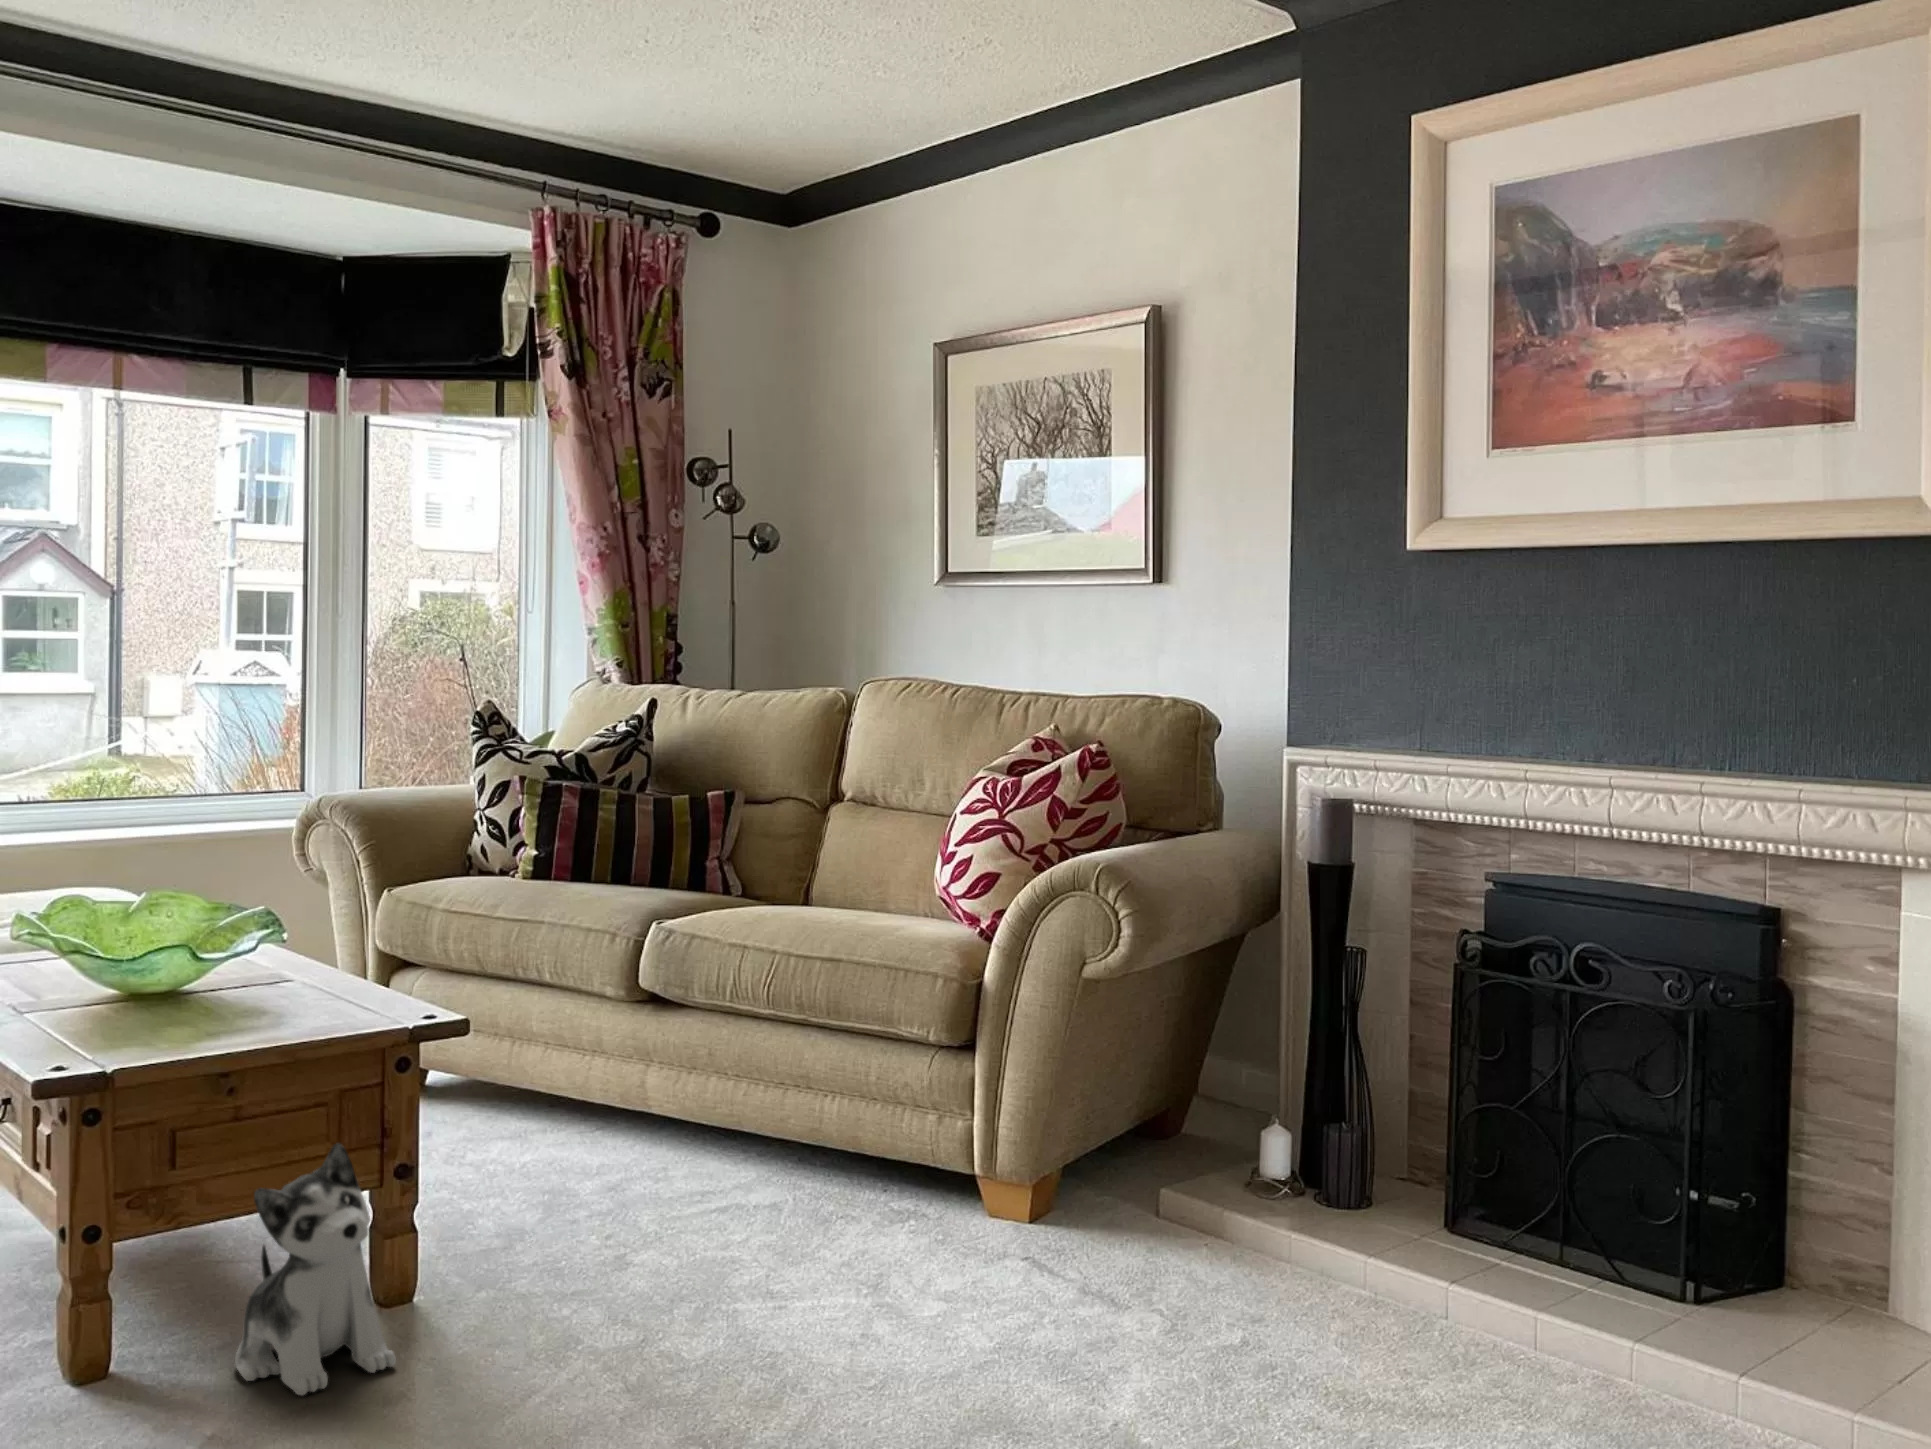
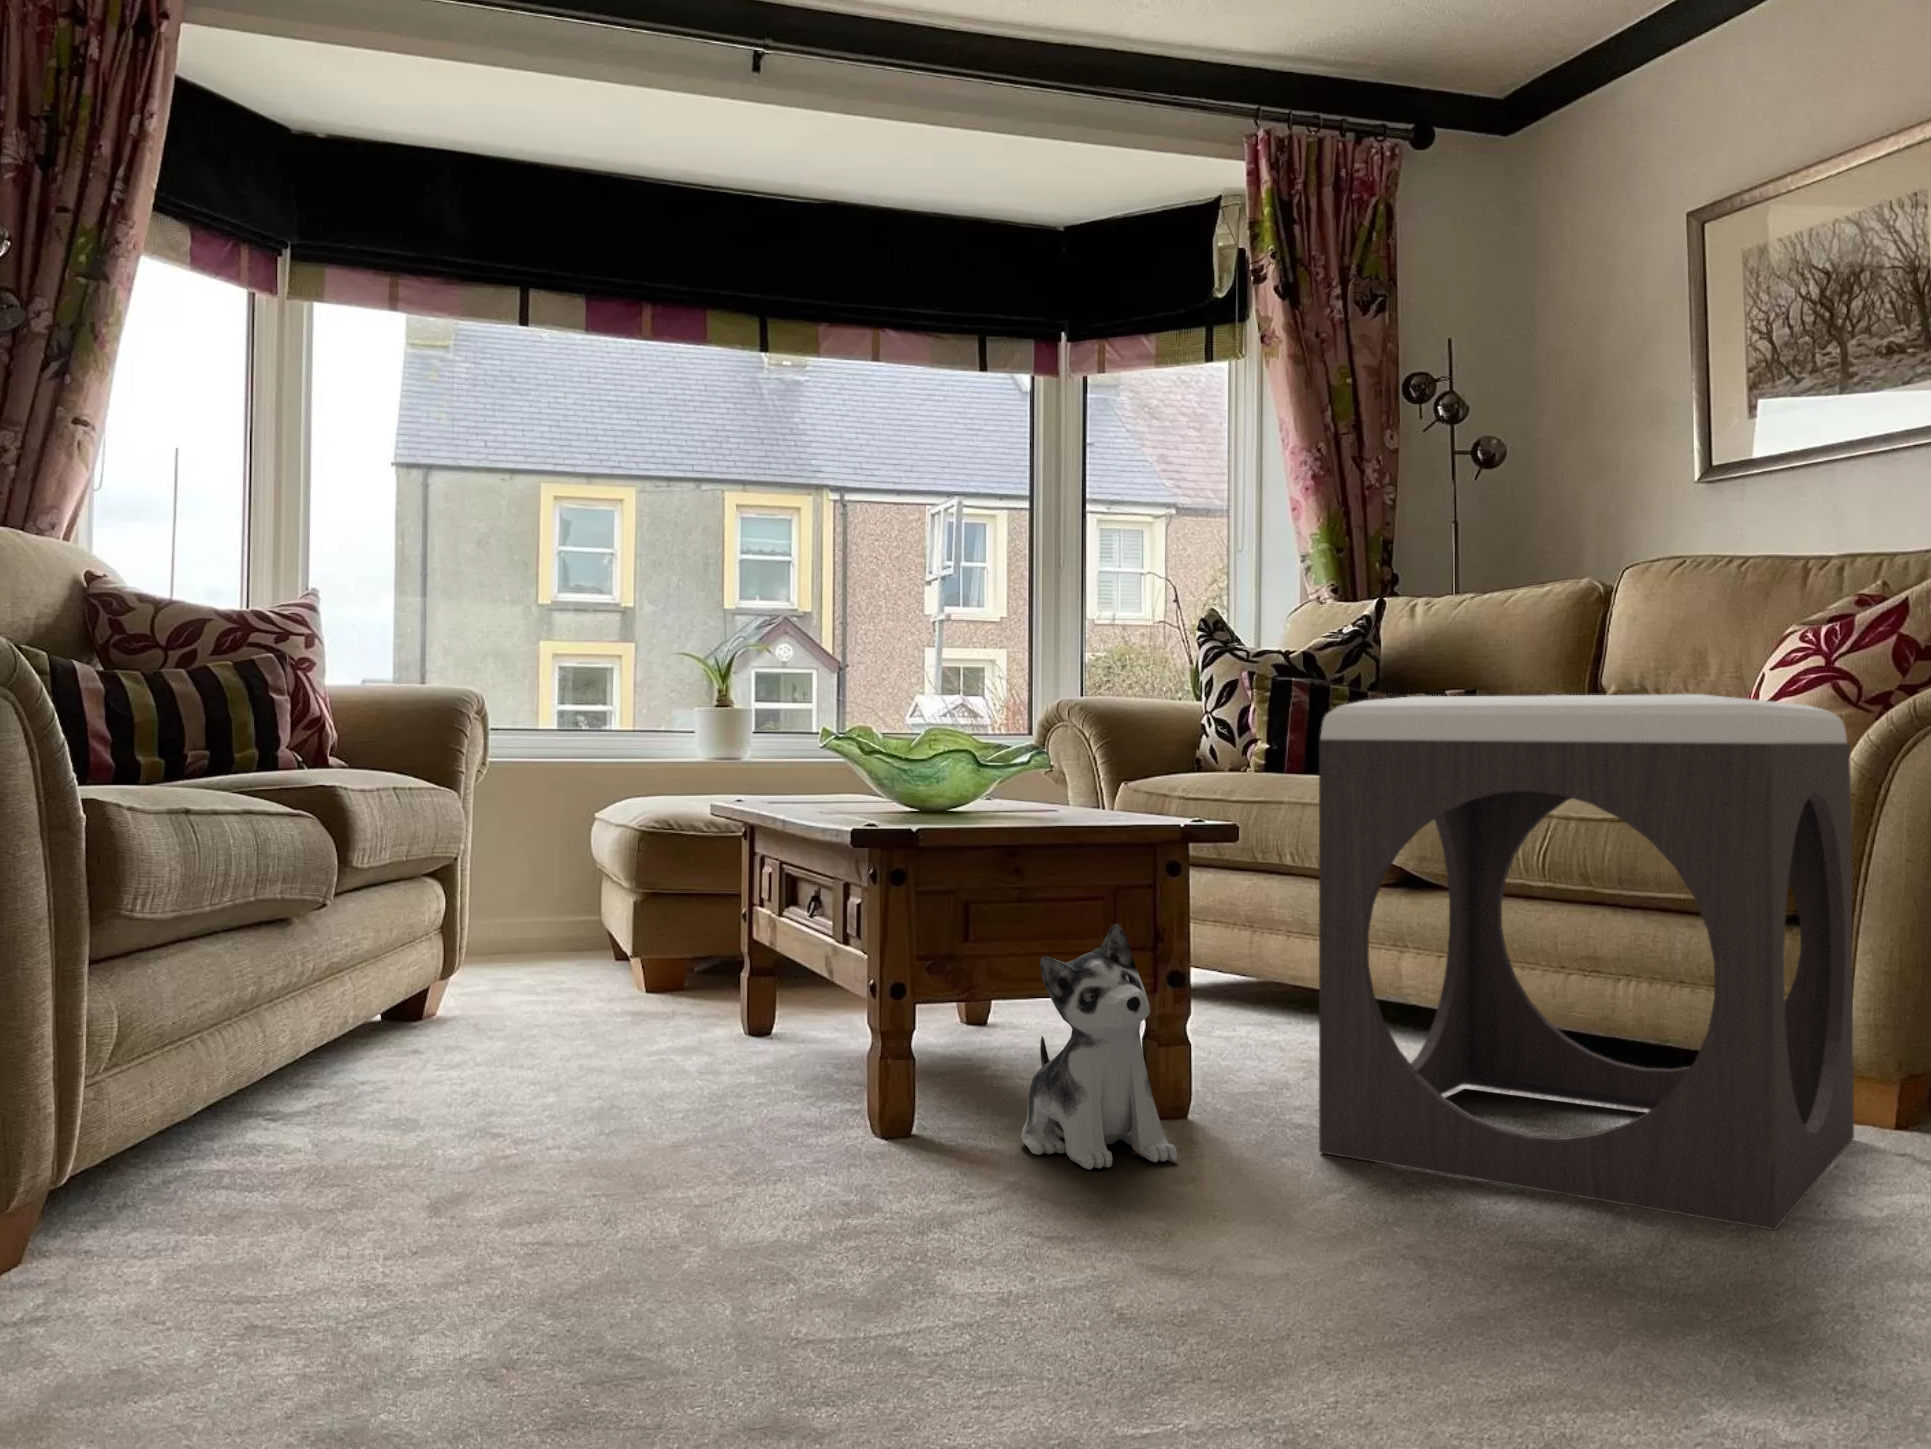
footstool: none [538,875,999,1370] -> present [1319,694,1854,1230]

